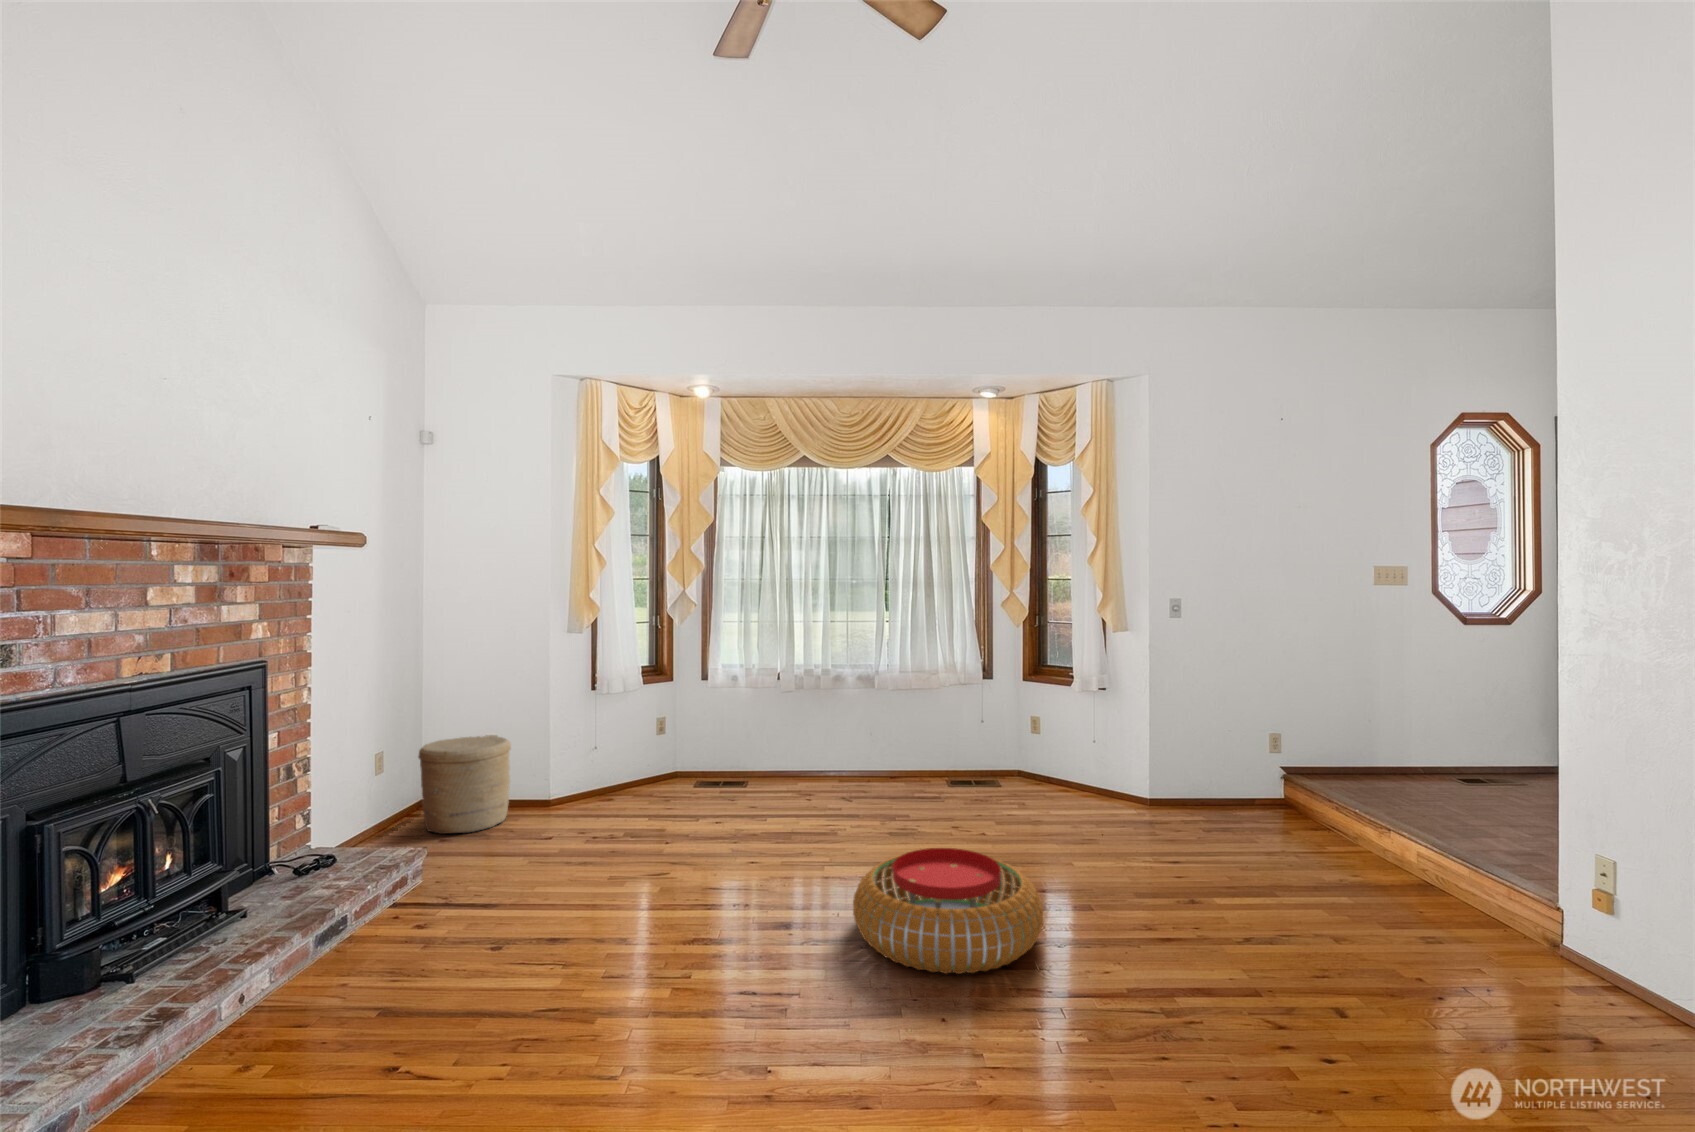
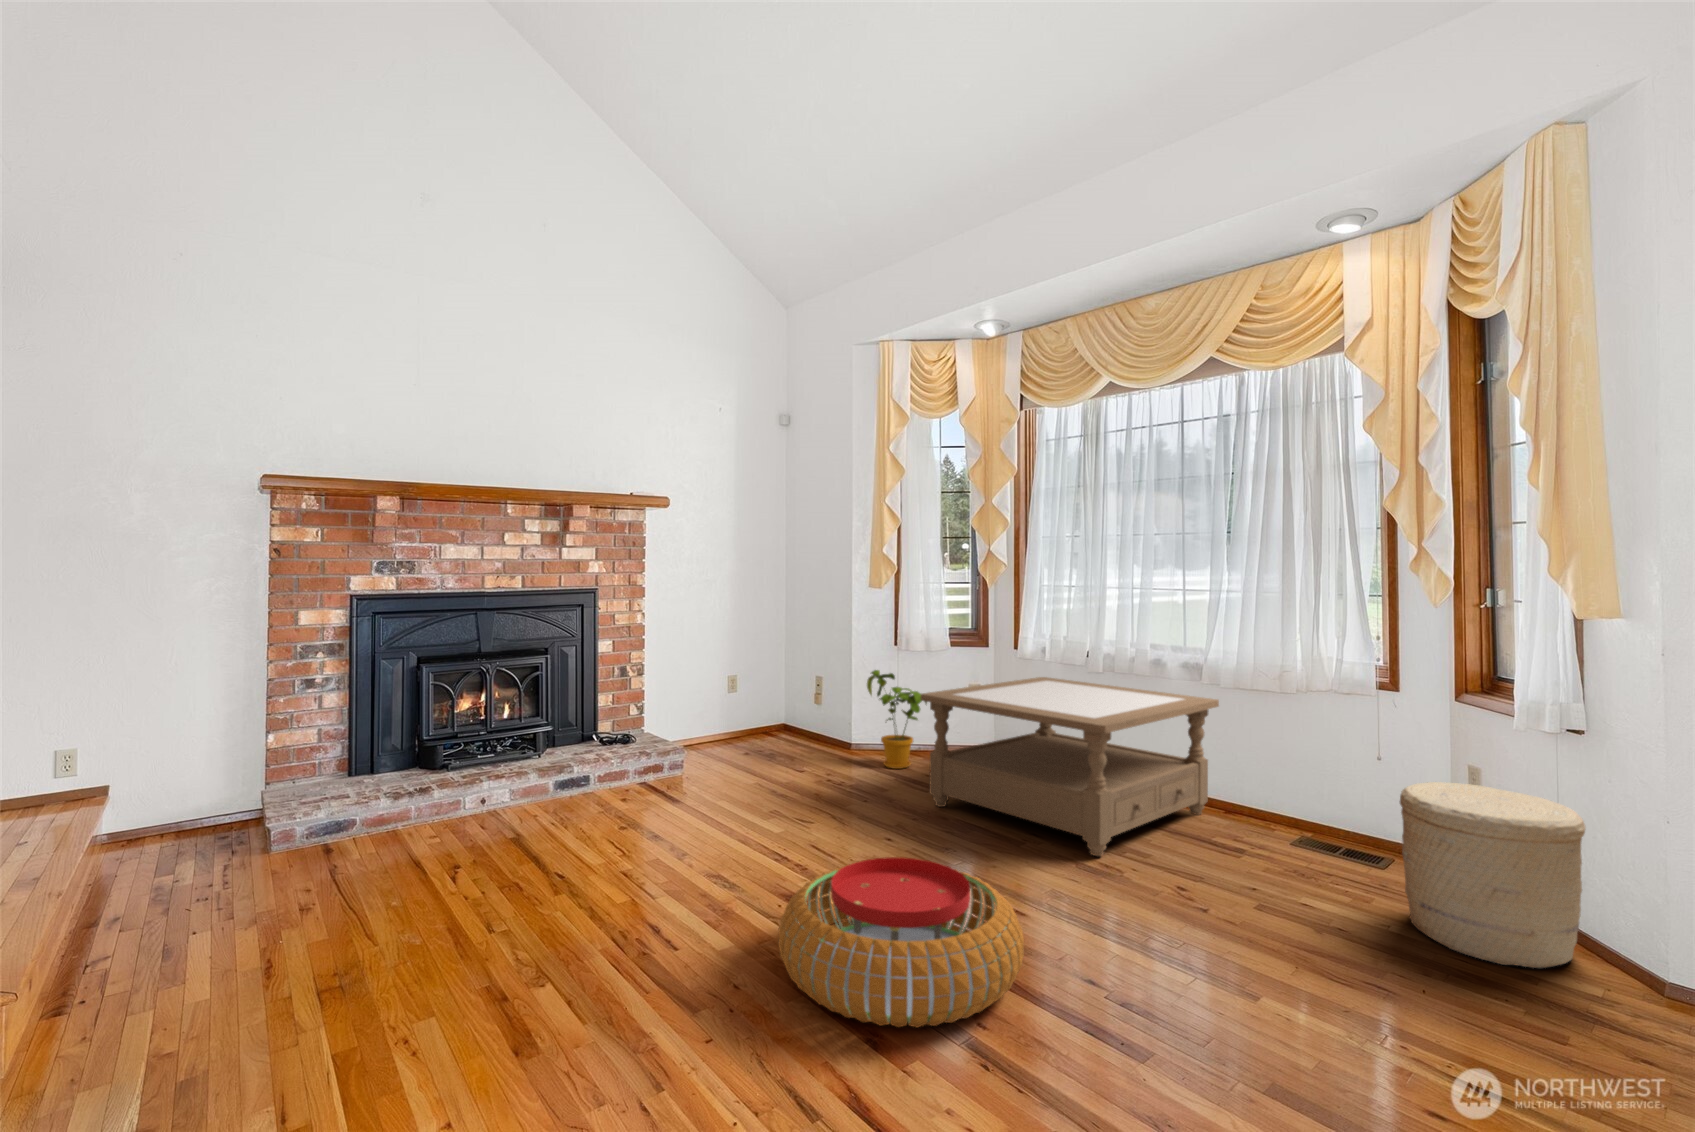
coffee table: none [715,698,905,829] -> present [921,677,1219,856]
house plant: none [589,715,659,812] -> present [867,670,927,769]
woven basket: present [419,736,511,834] -> present [1400,782,1585,968]

